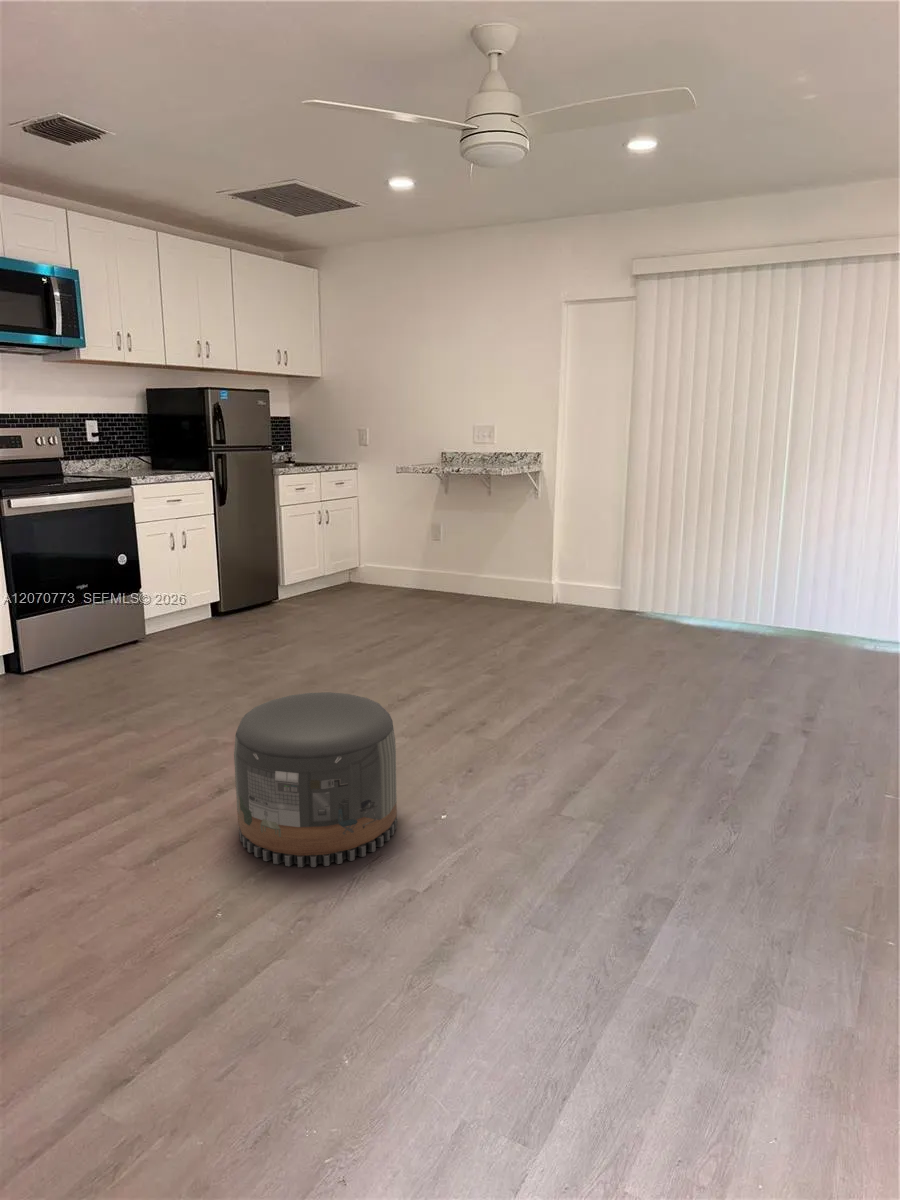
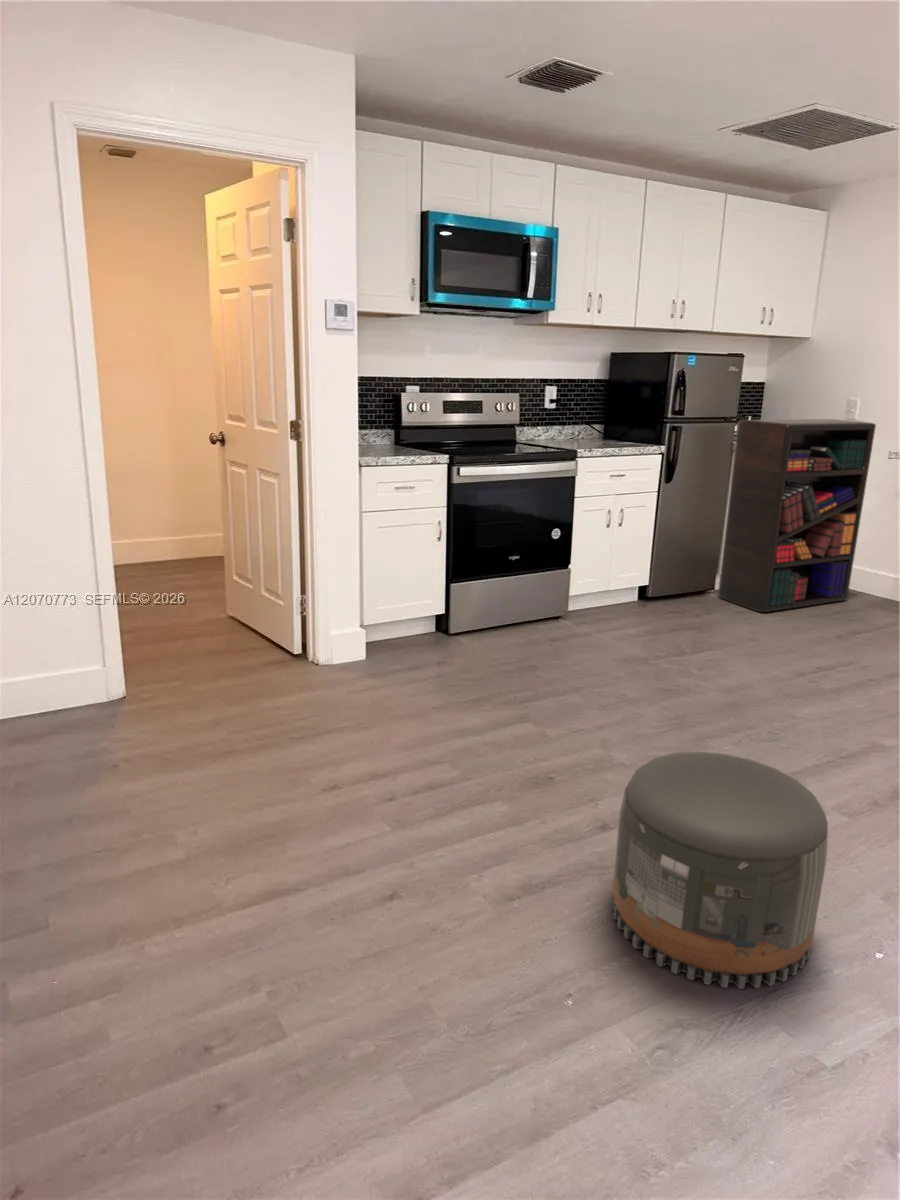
bookshelf: none [274,443,384,610] -> present [718,419,876,612]

